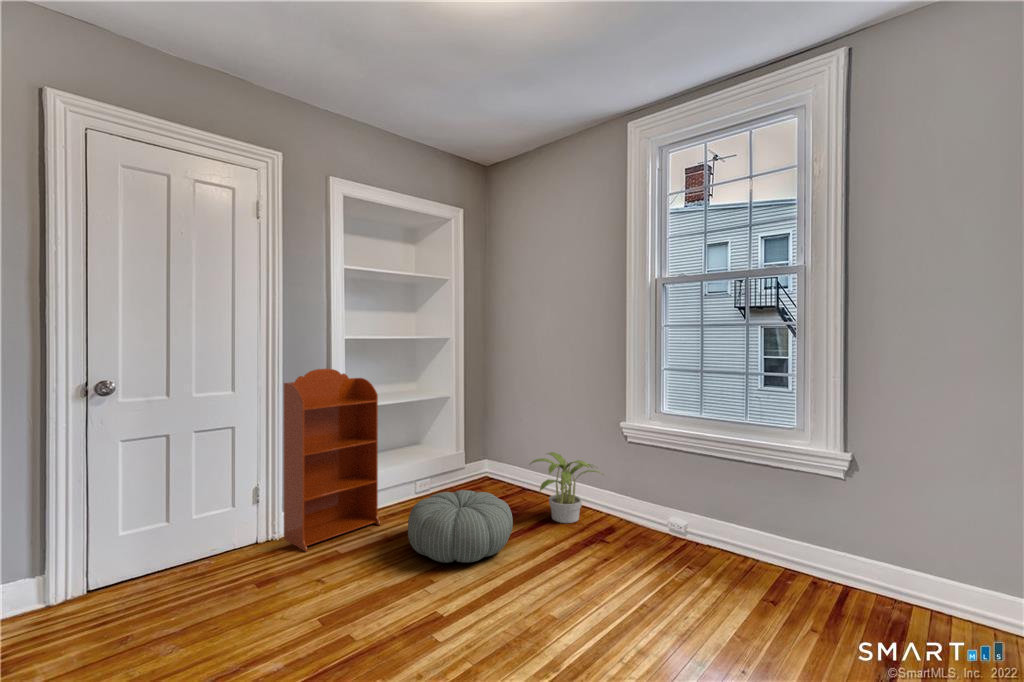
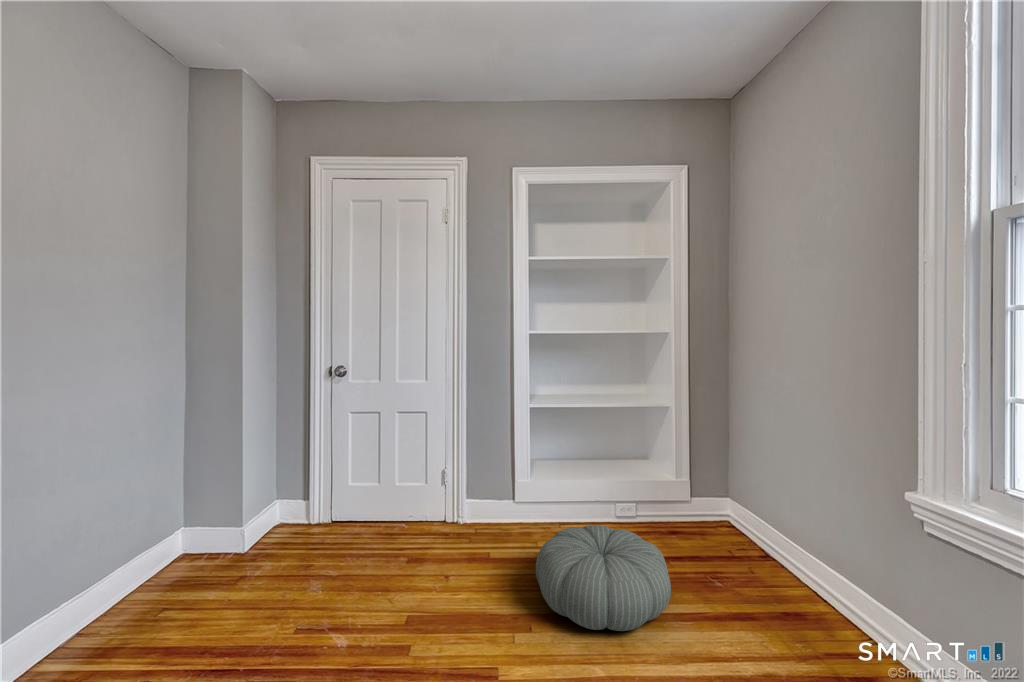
bookcase: present [284,369,381,552] -> none [468,366,552,544]
potted plant: present [530,452,603,523] -> none [730,513,859,636]

